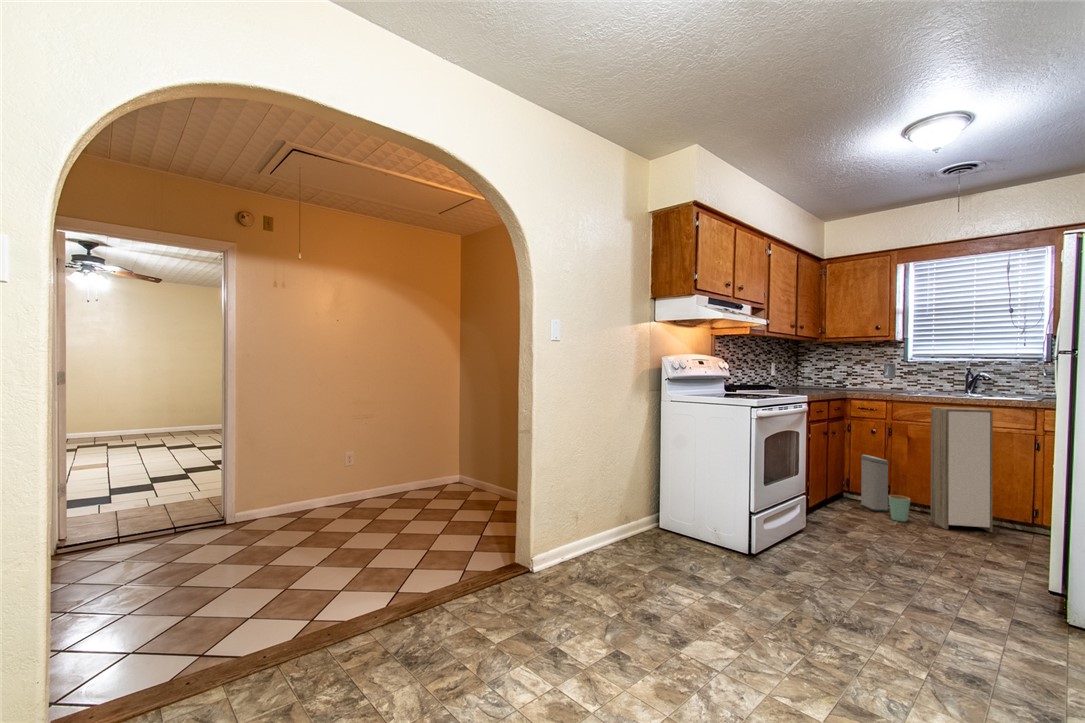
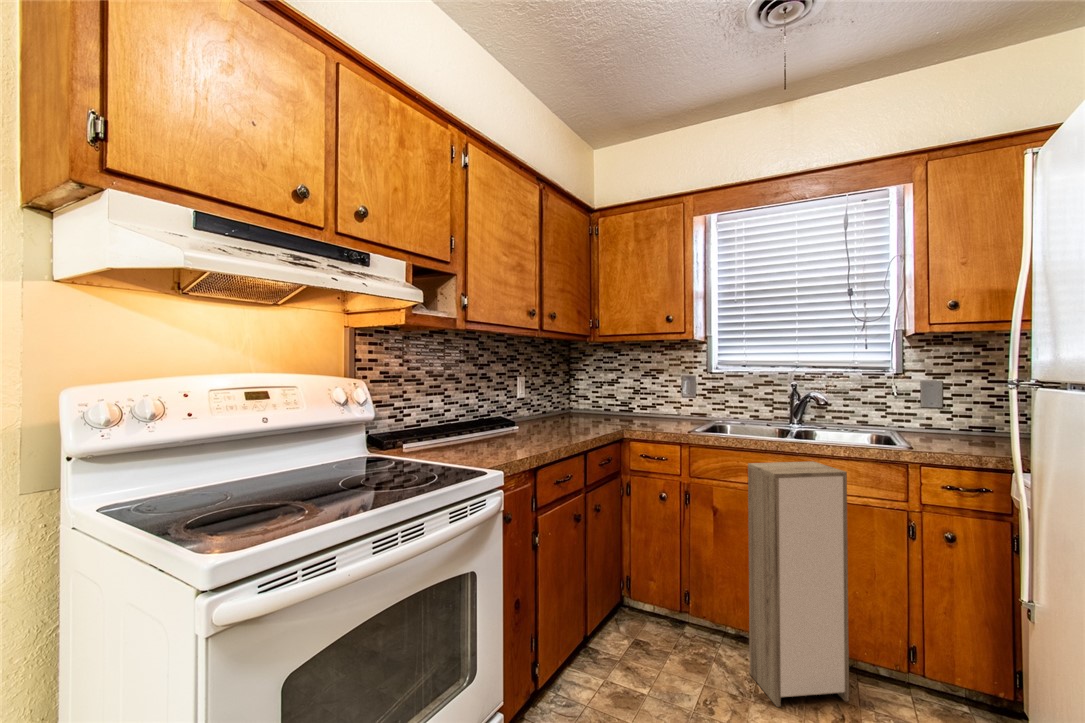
trash can: present [861,455,910,522] -> none [643,541,718,686]

